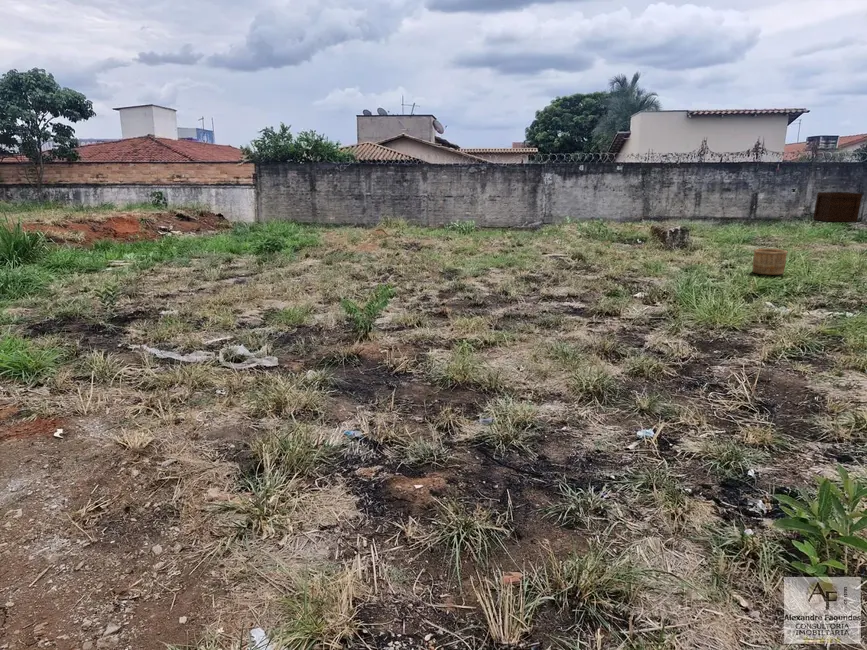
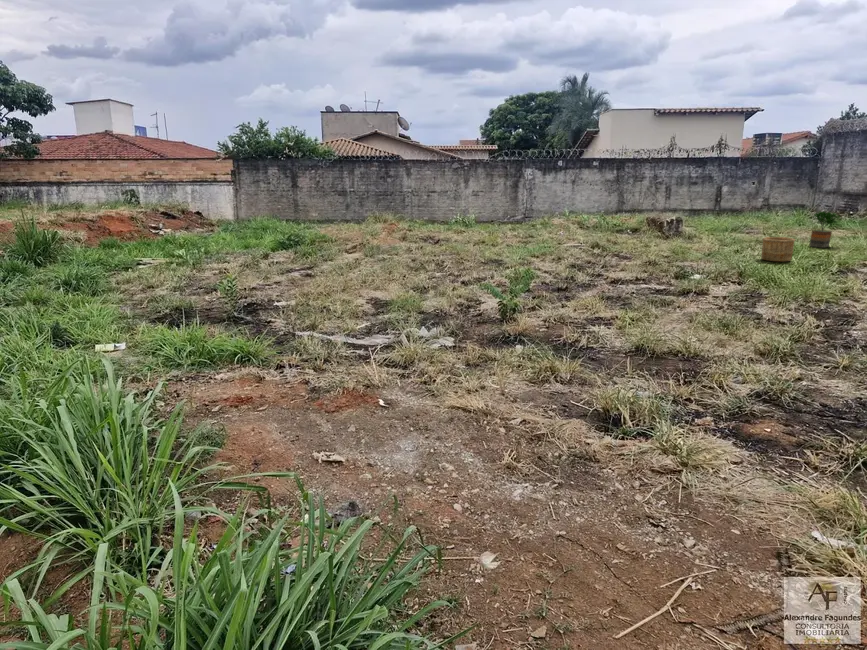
wooden crate: present [813,192,862,222] -> none [772,185,817,212]
potted tree: none [818,222,852,261] -> present [809,211,839,248]

